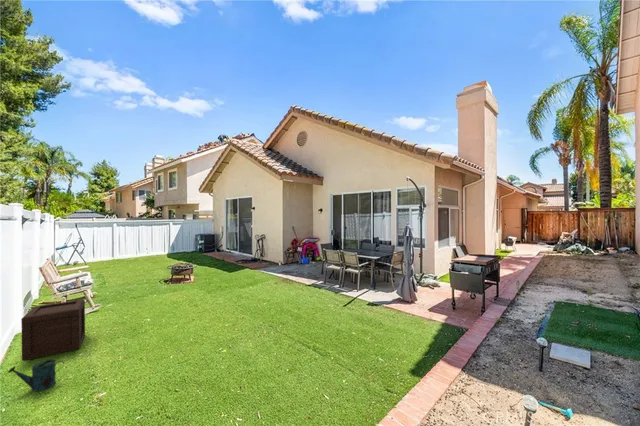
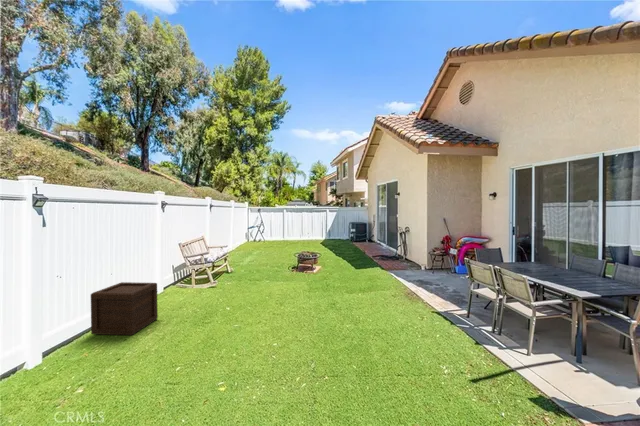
watering can: present [8,360,63,392] -> none [25,347,70,380]

